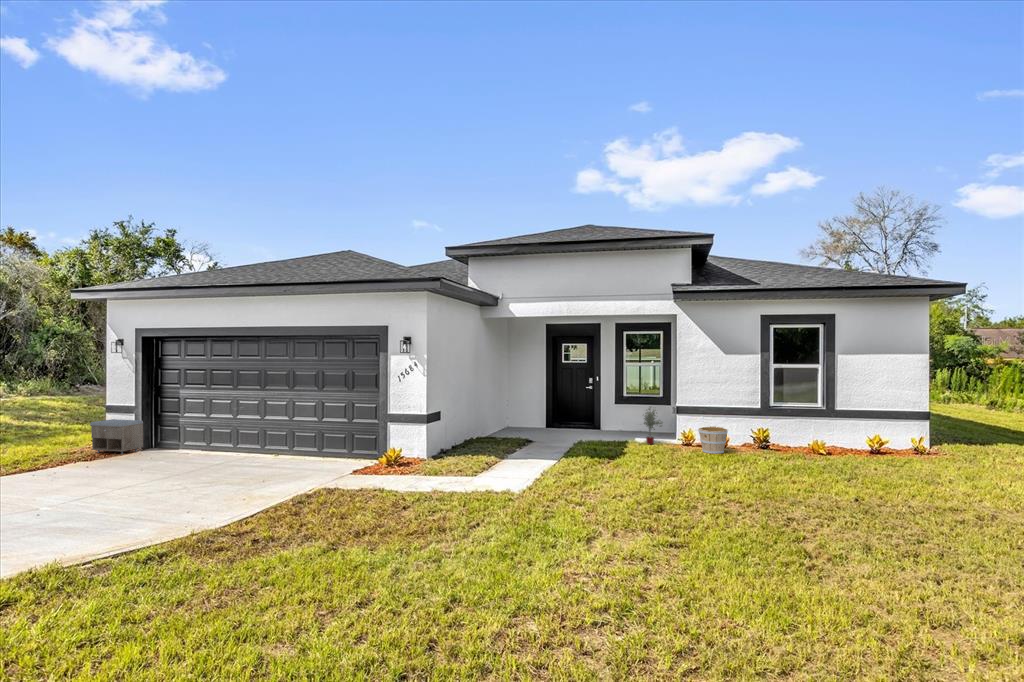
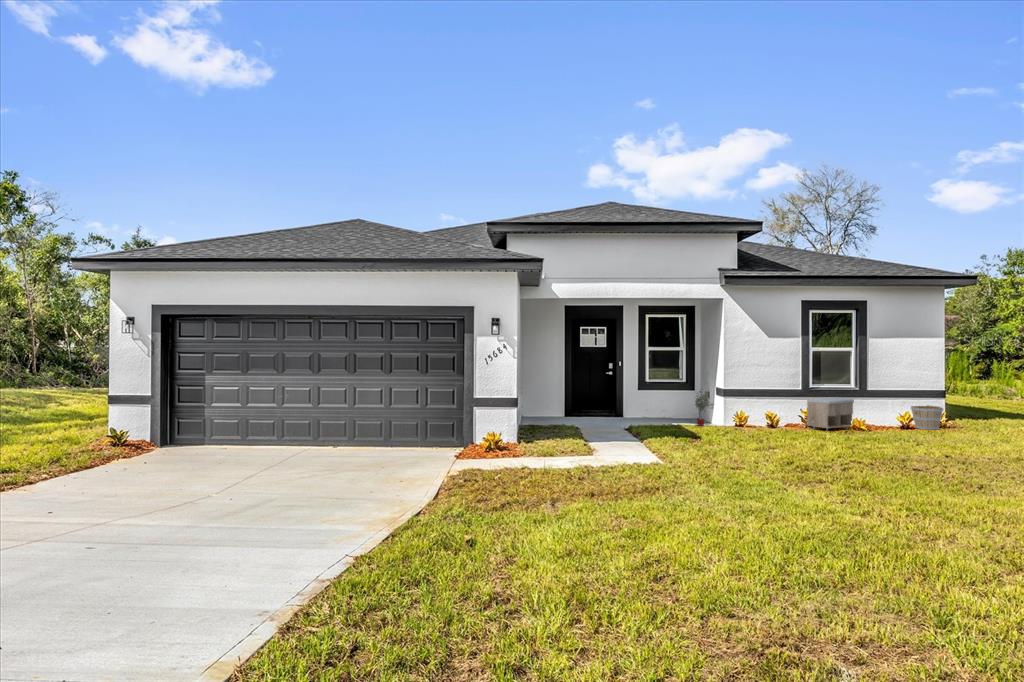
storage bench: present [90,419,143,454] -> present [807,397,854,431]
wooden bucket: present [698,426,728,454] -> present [911,405,943,430]

